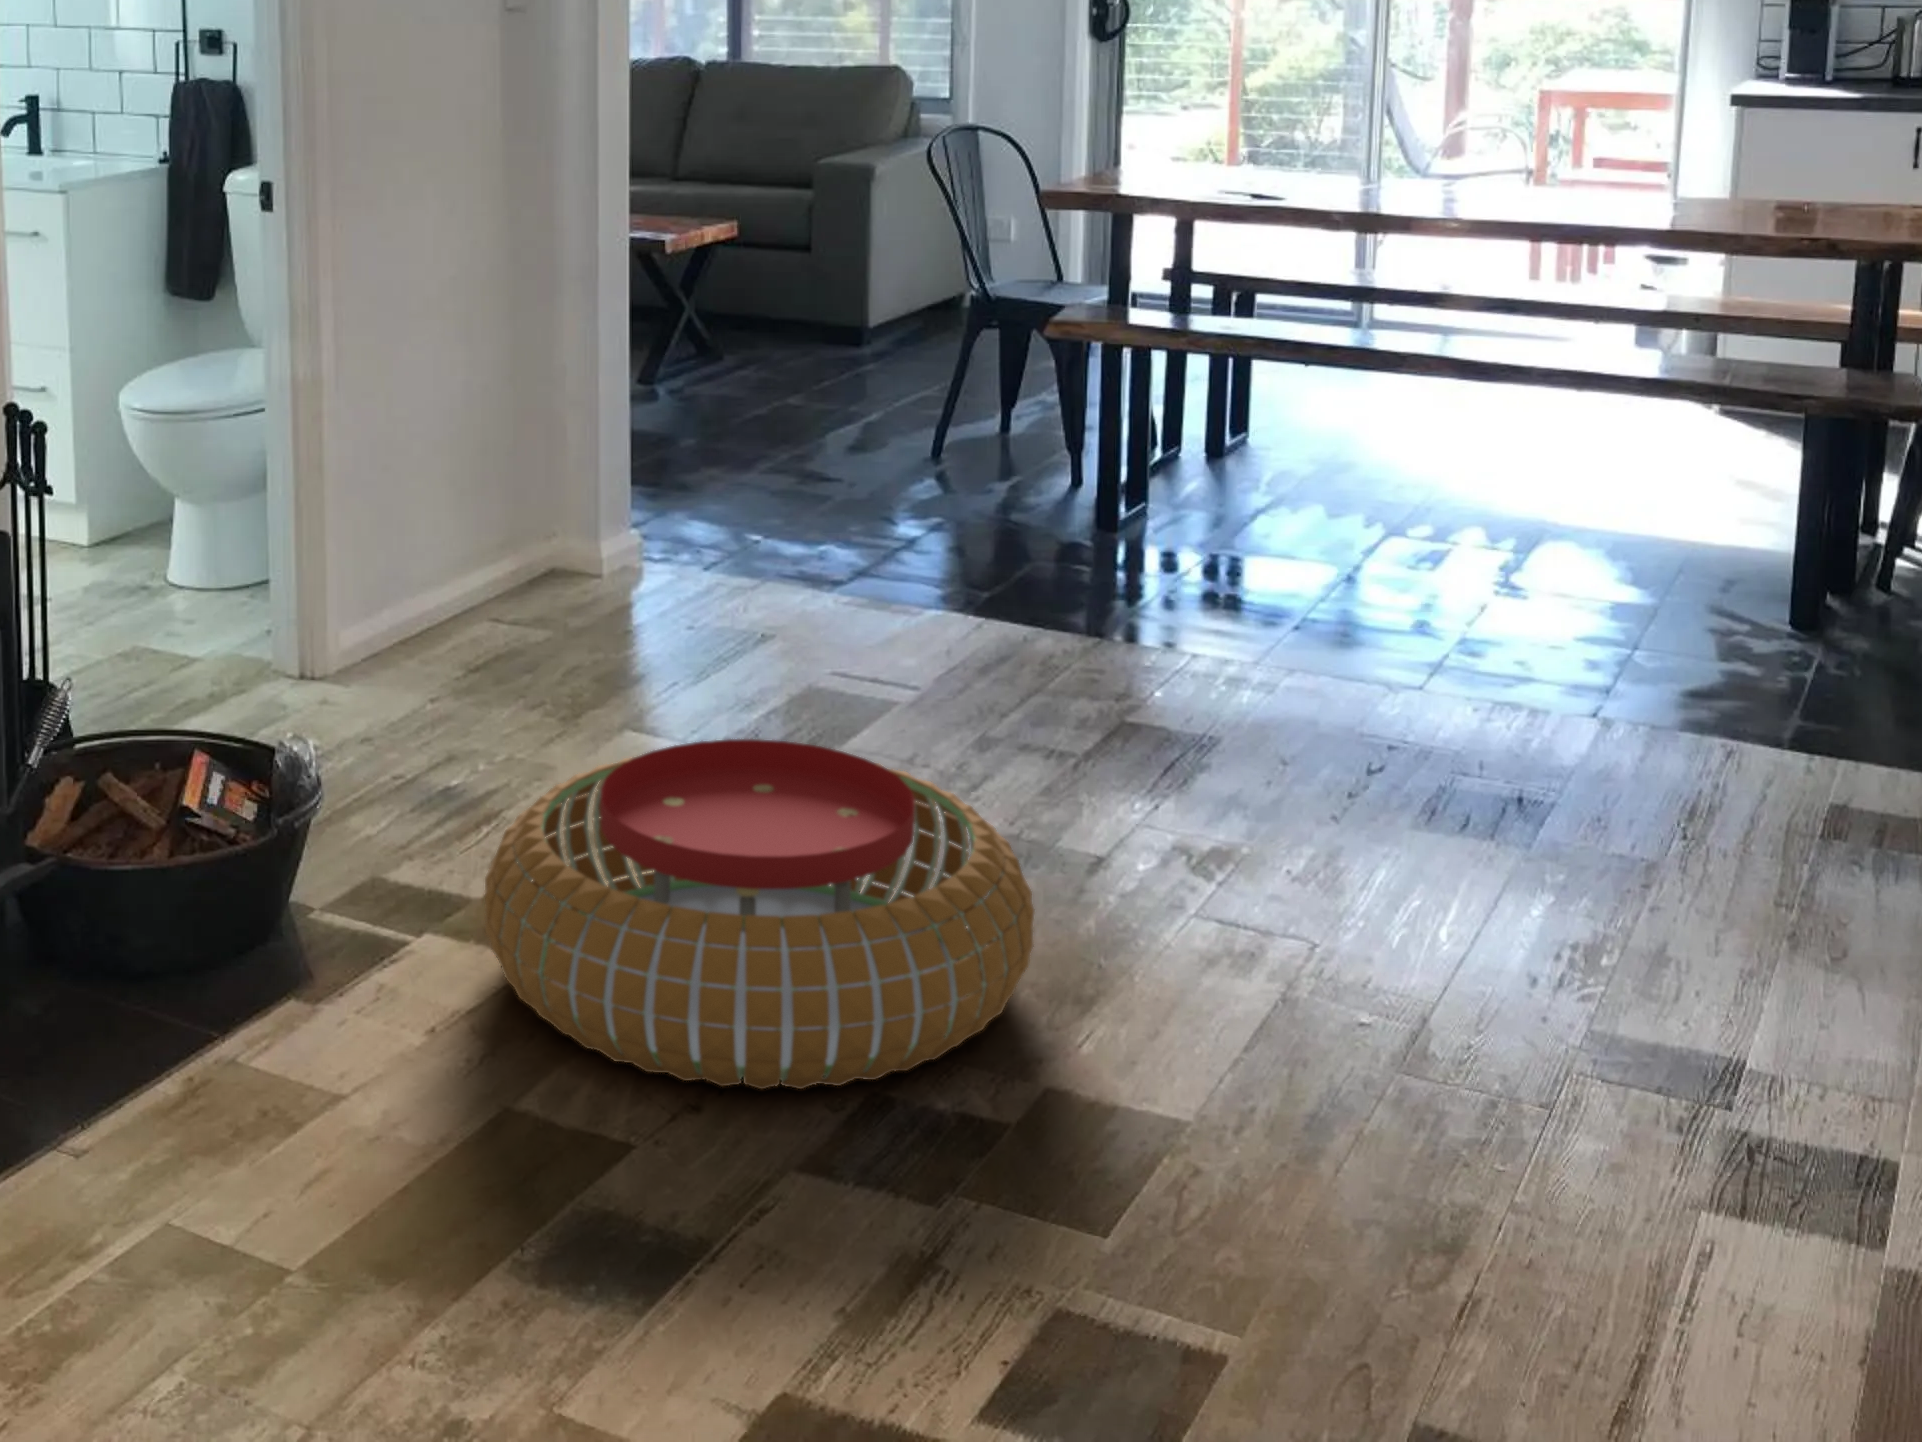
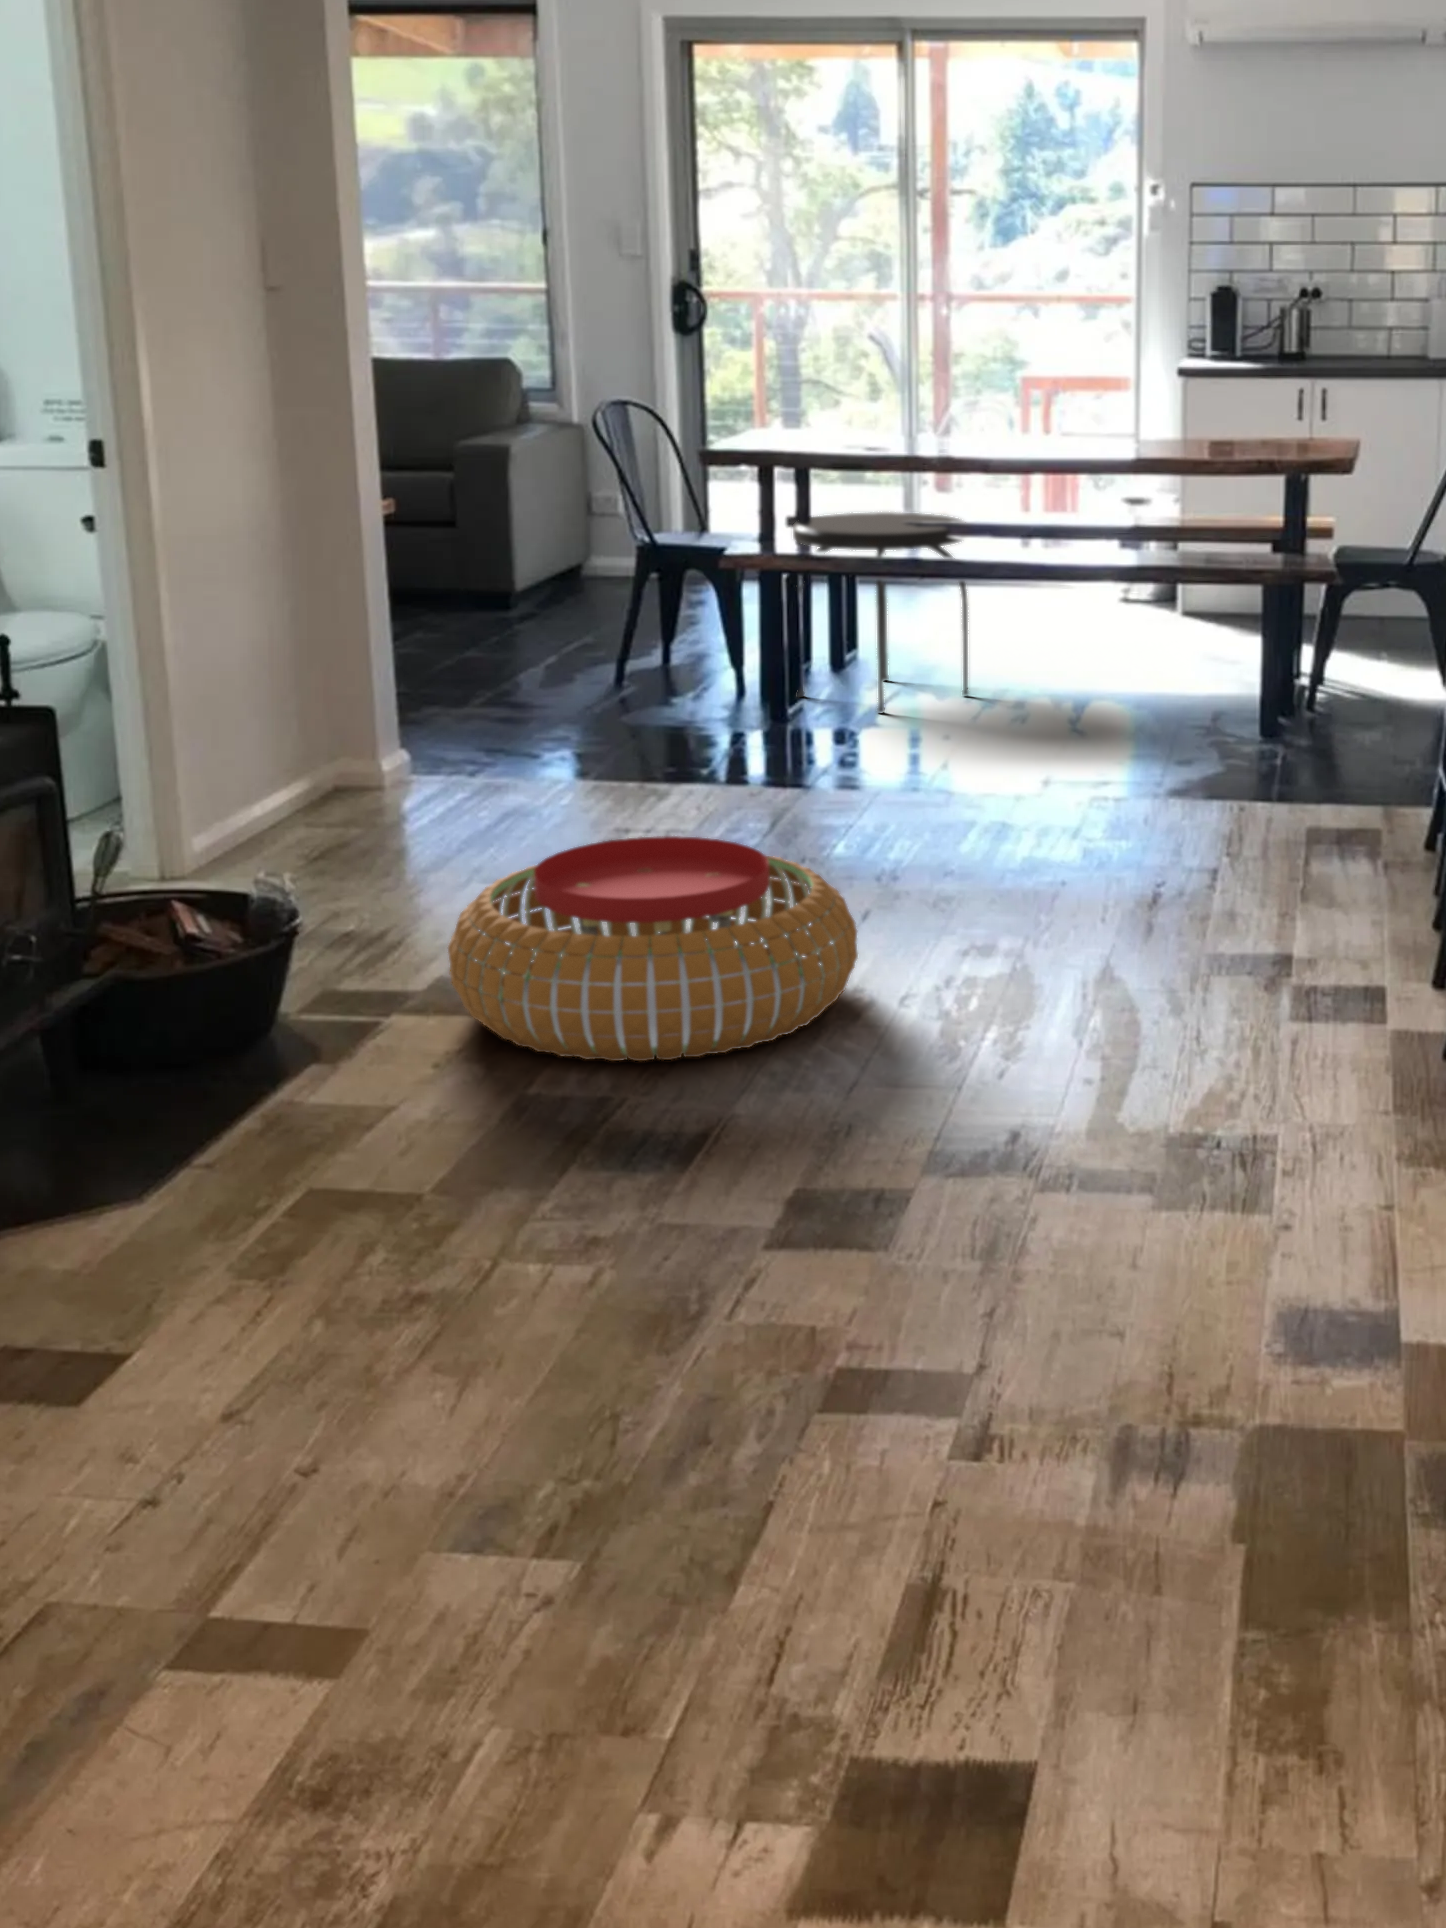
side table: none [1146,273,1385,531] -> present [793,512,969,714]

